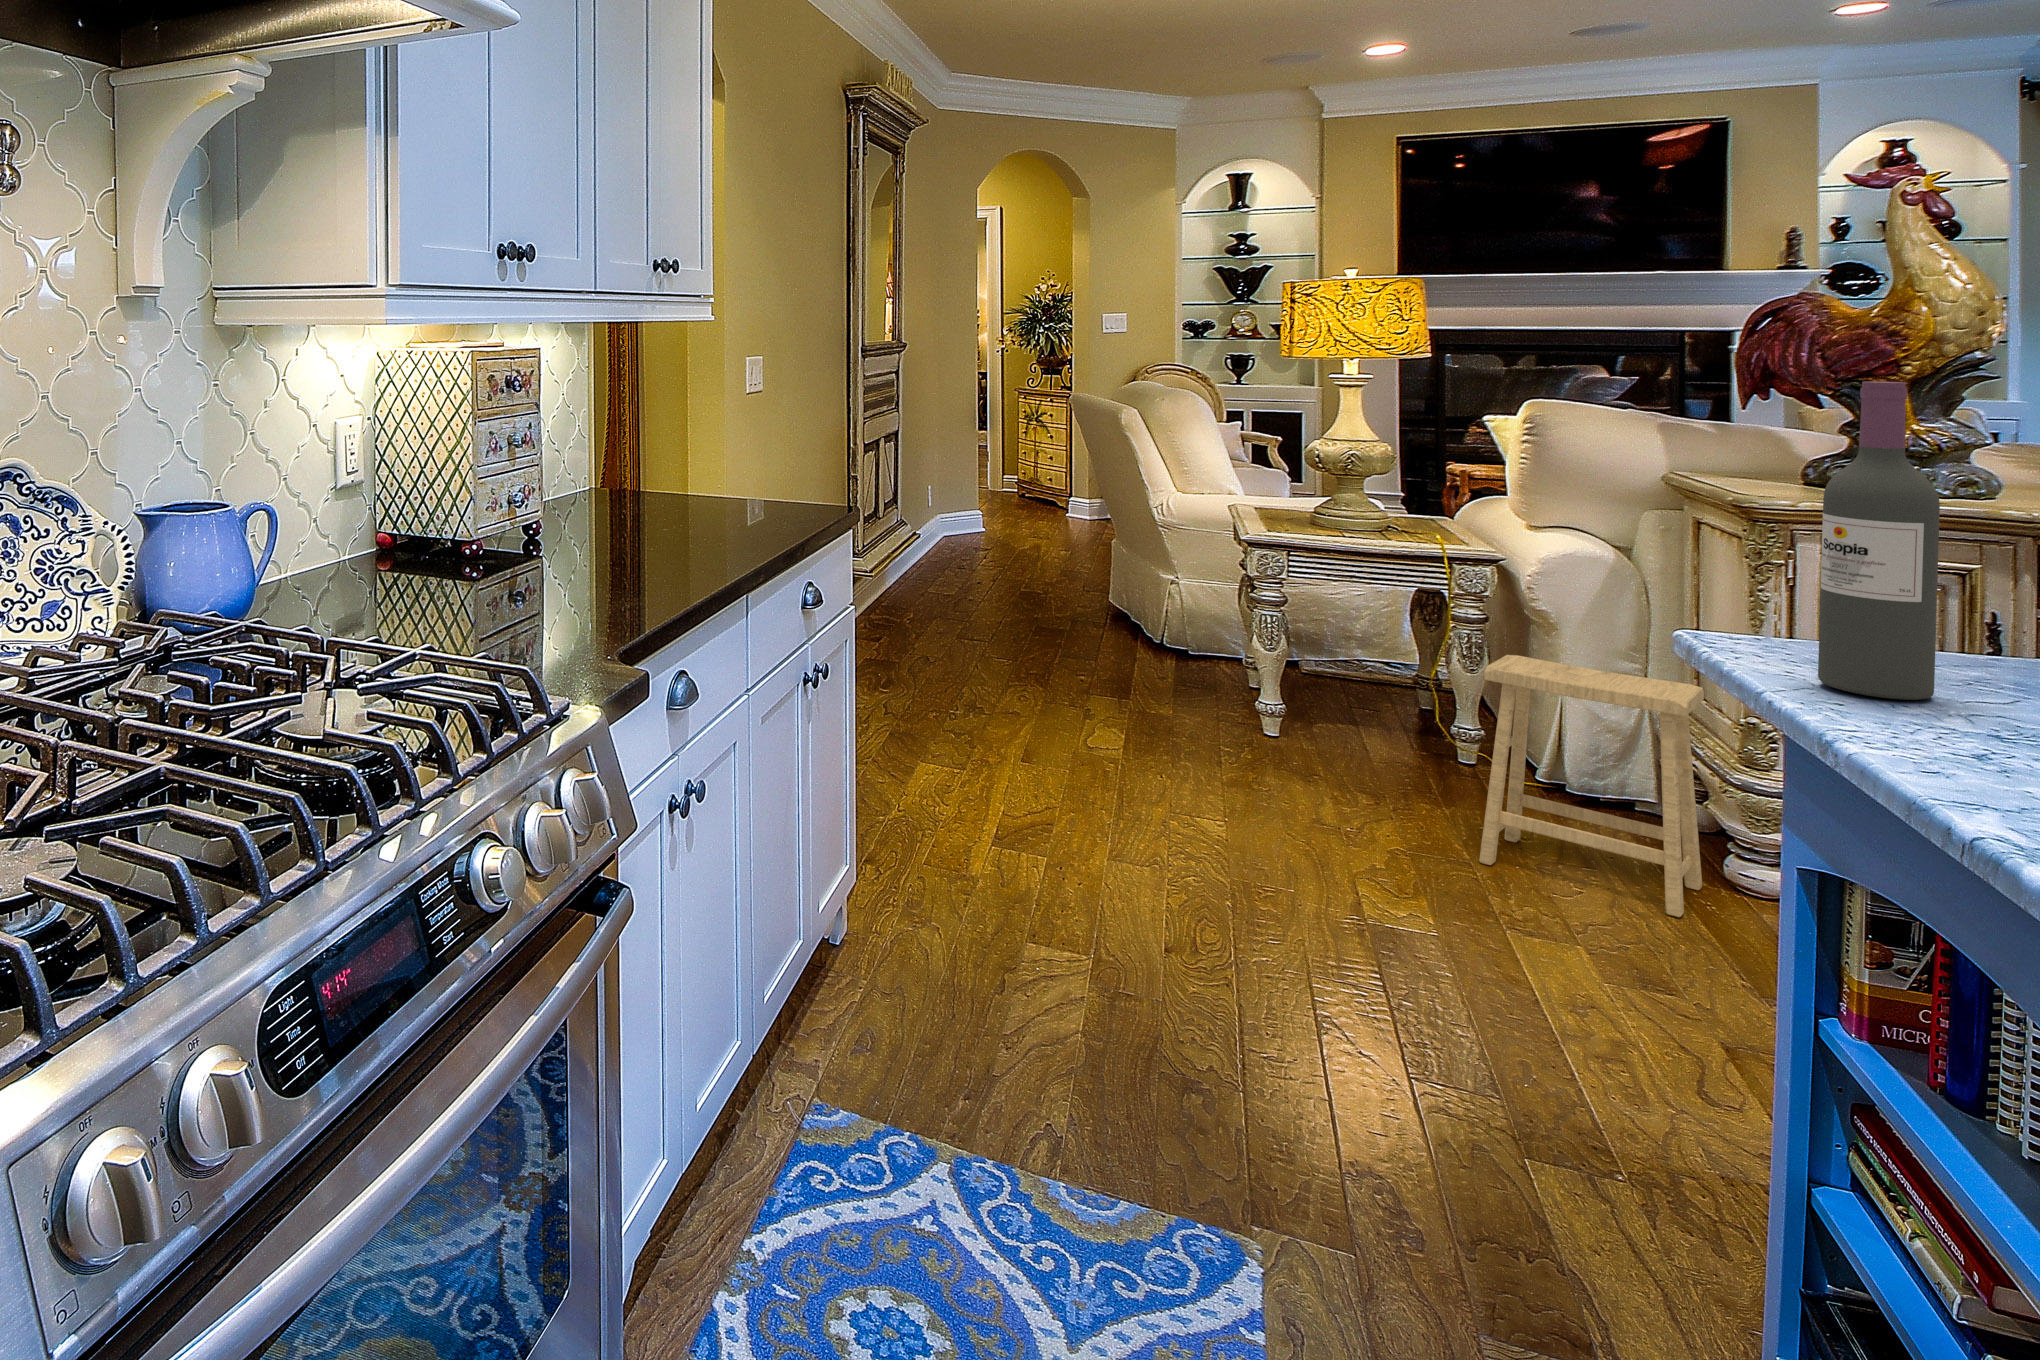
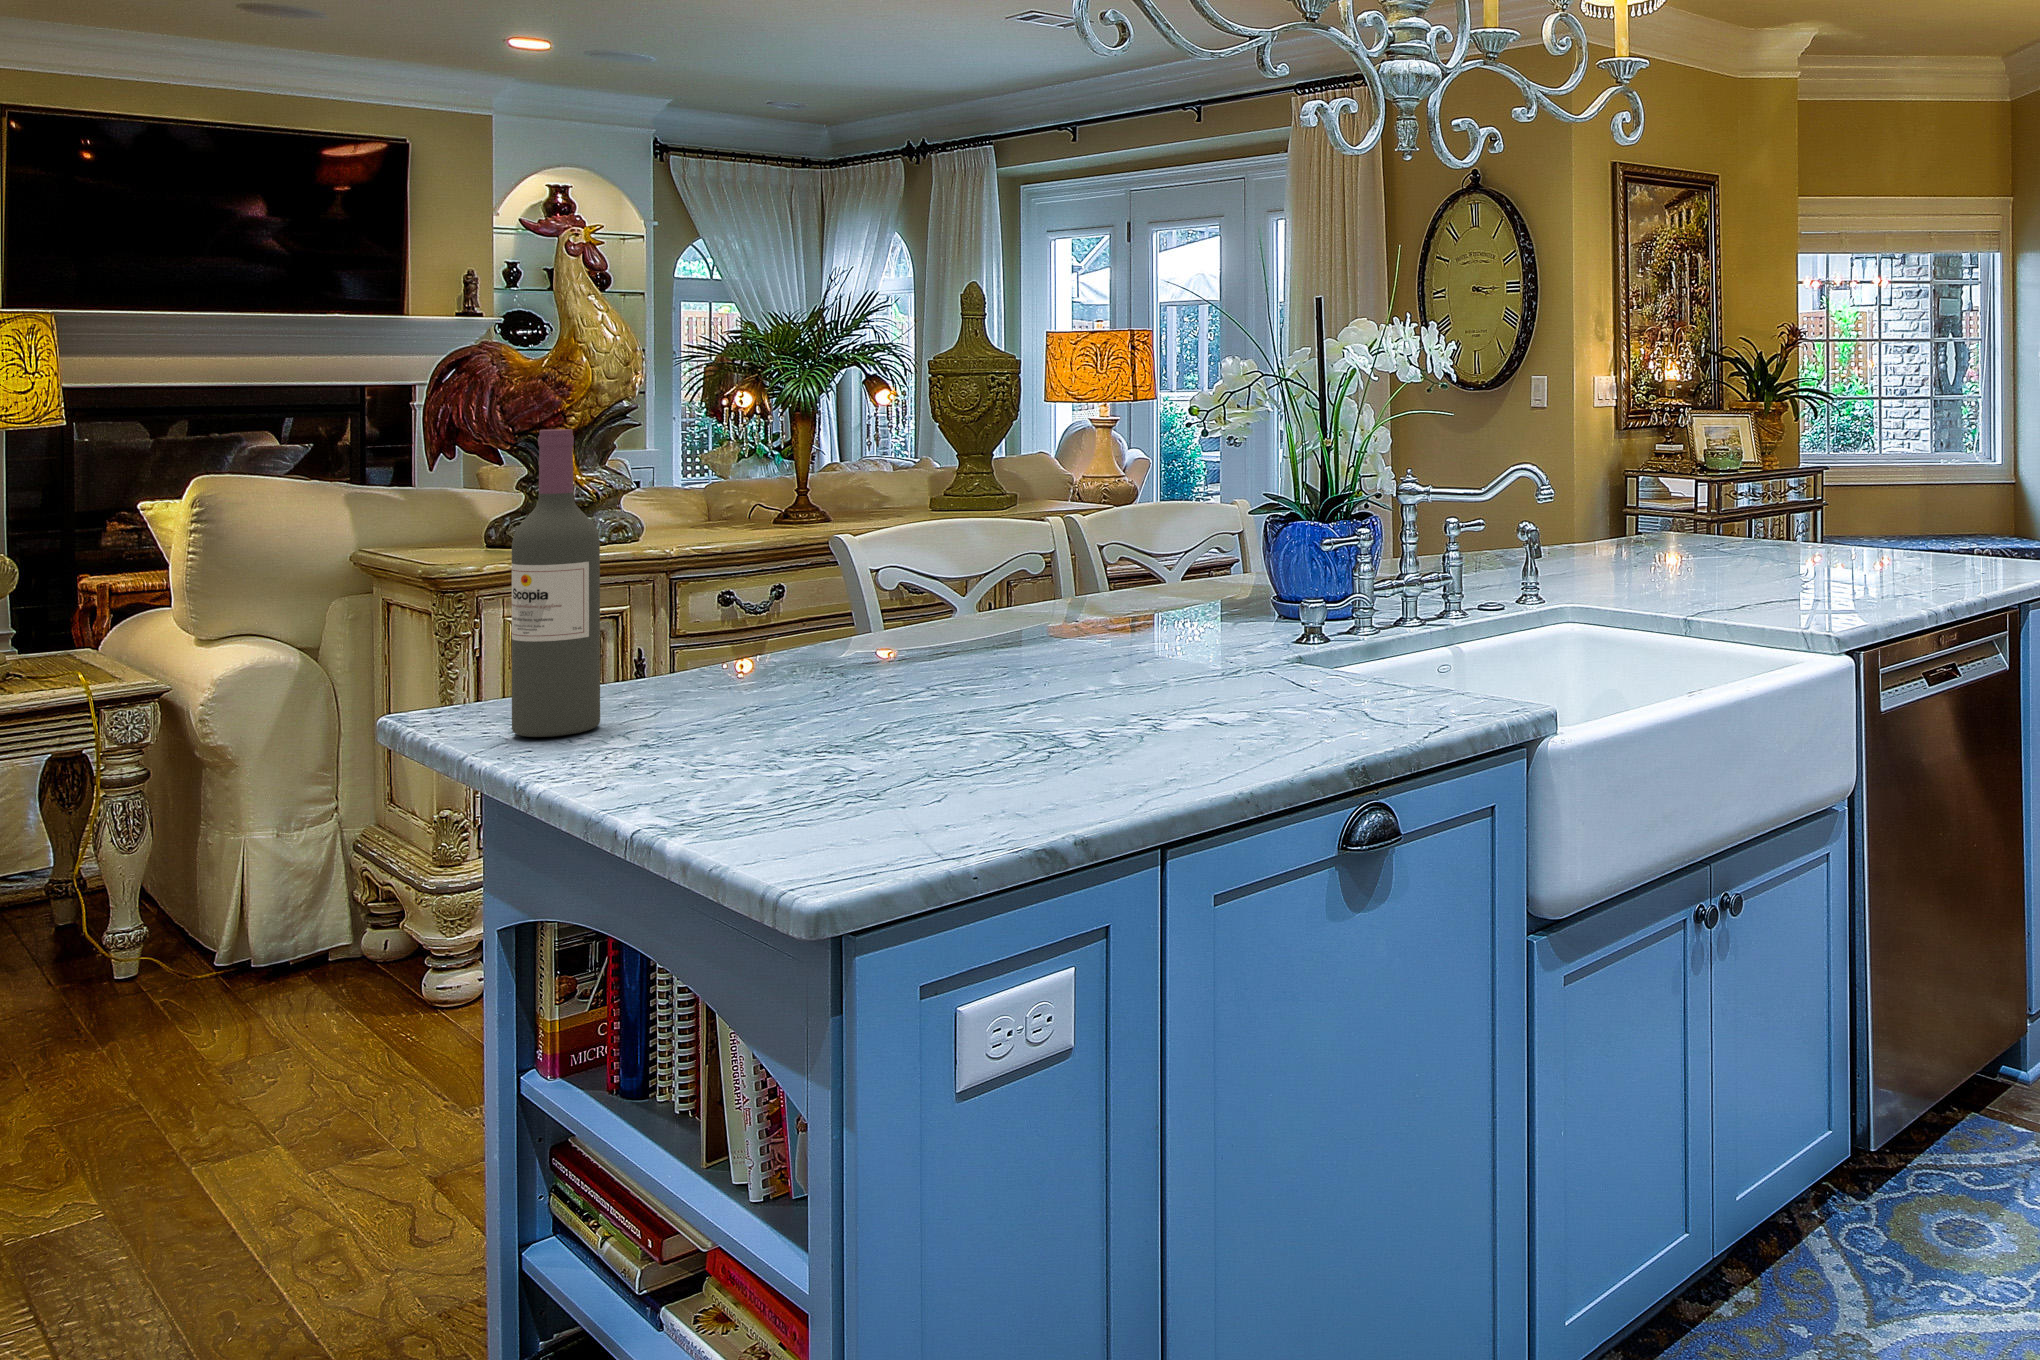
footstool: present [1479,655,1704,917] -> none [147,790,406,1099]

